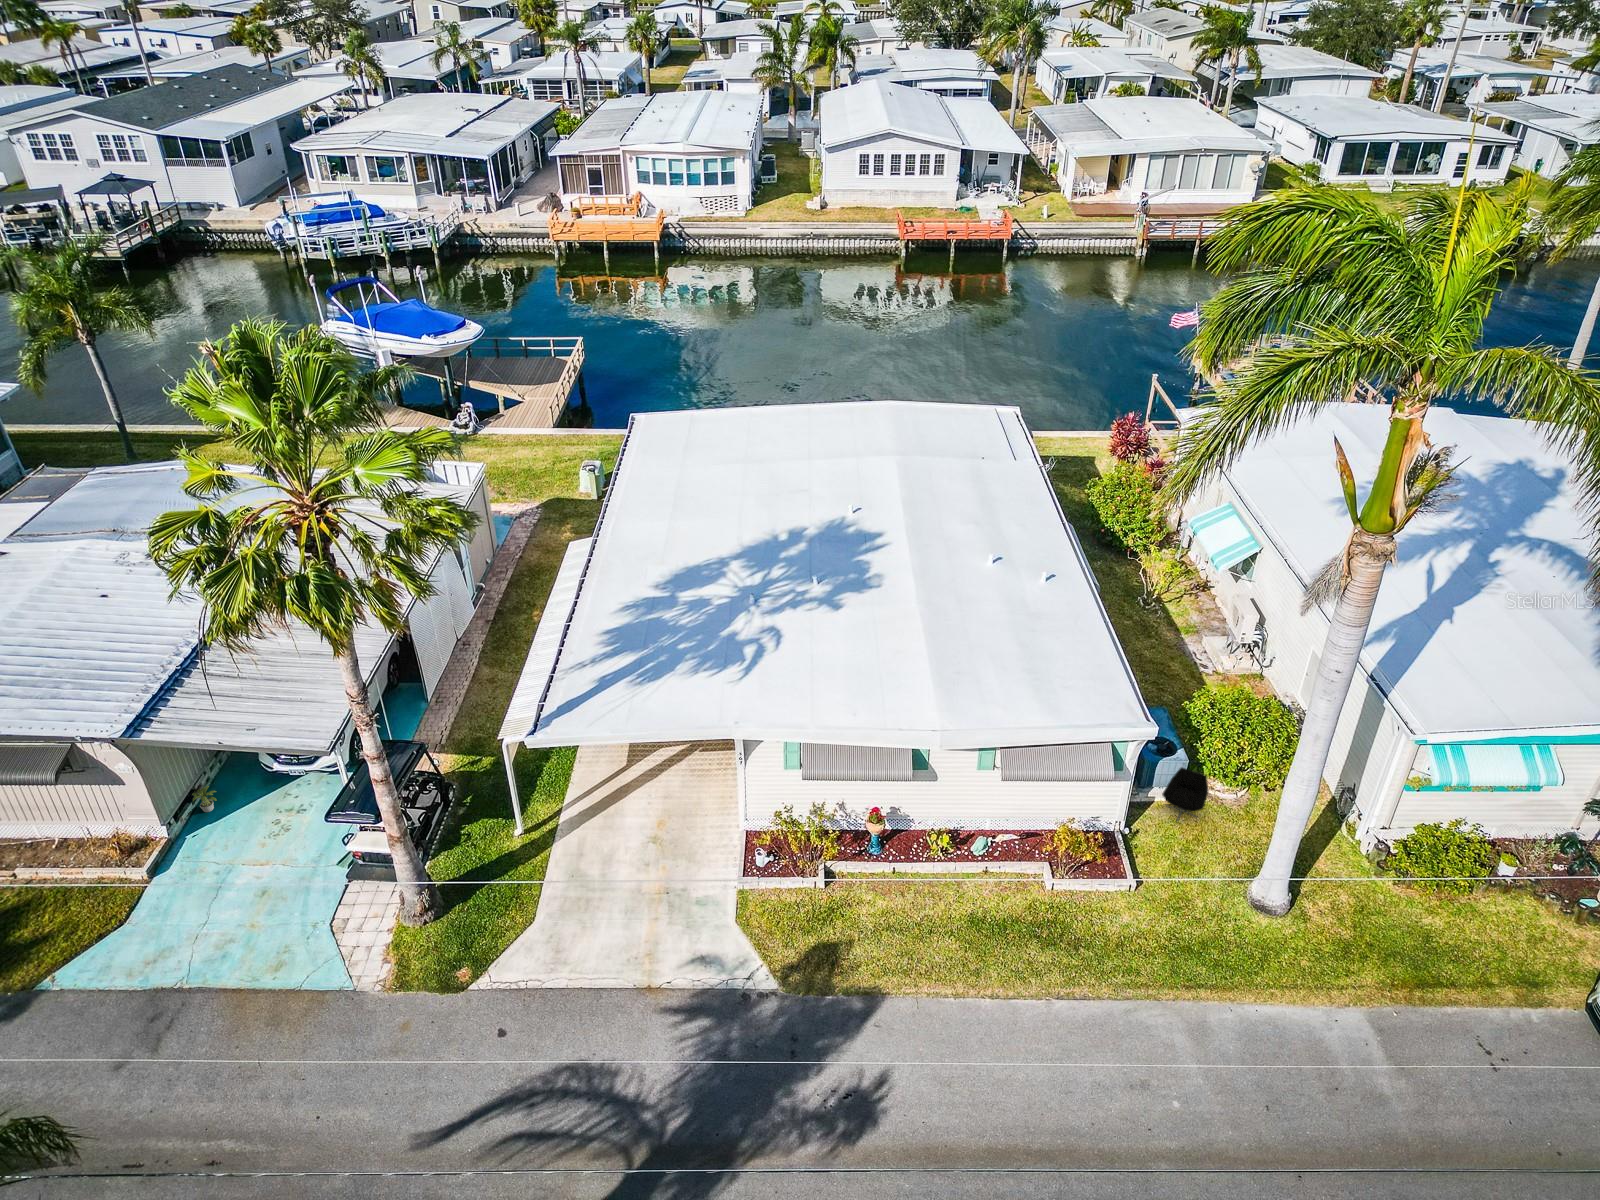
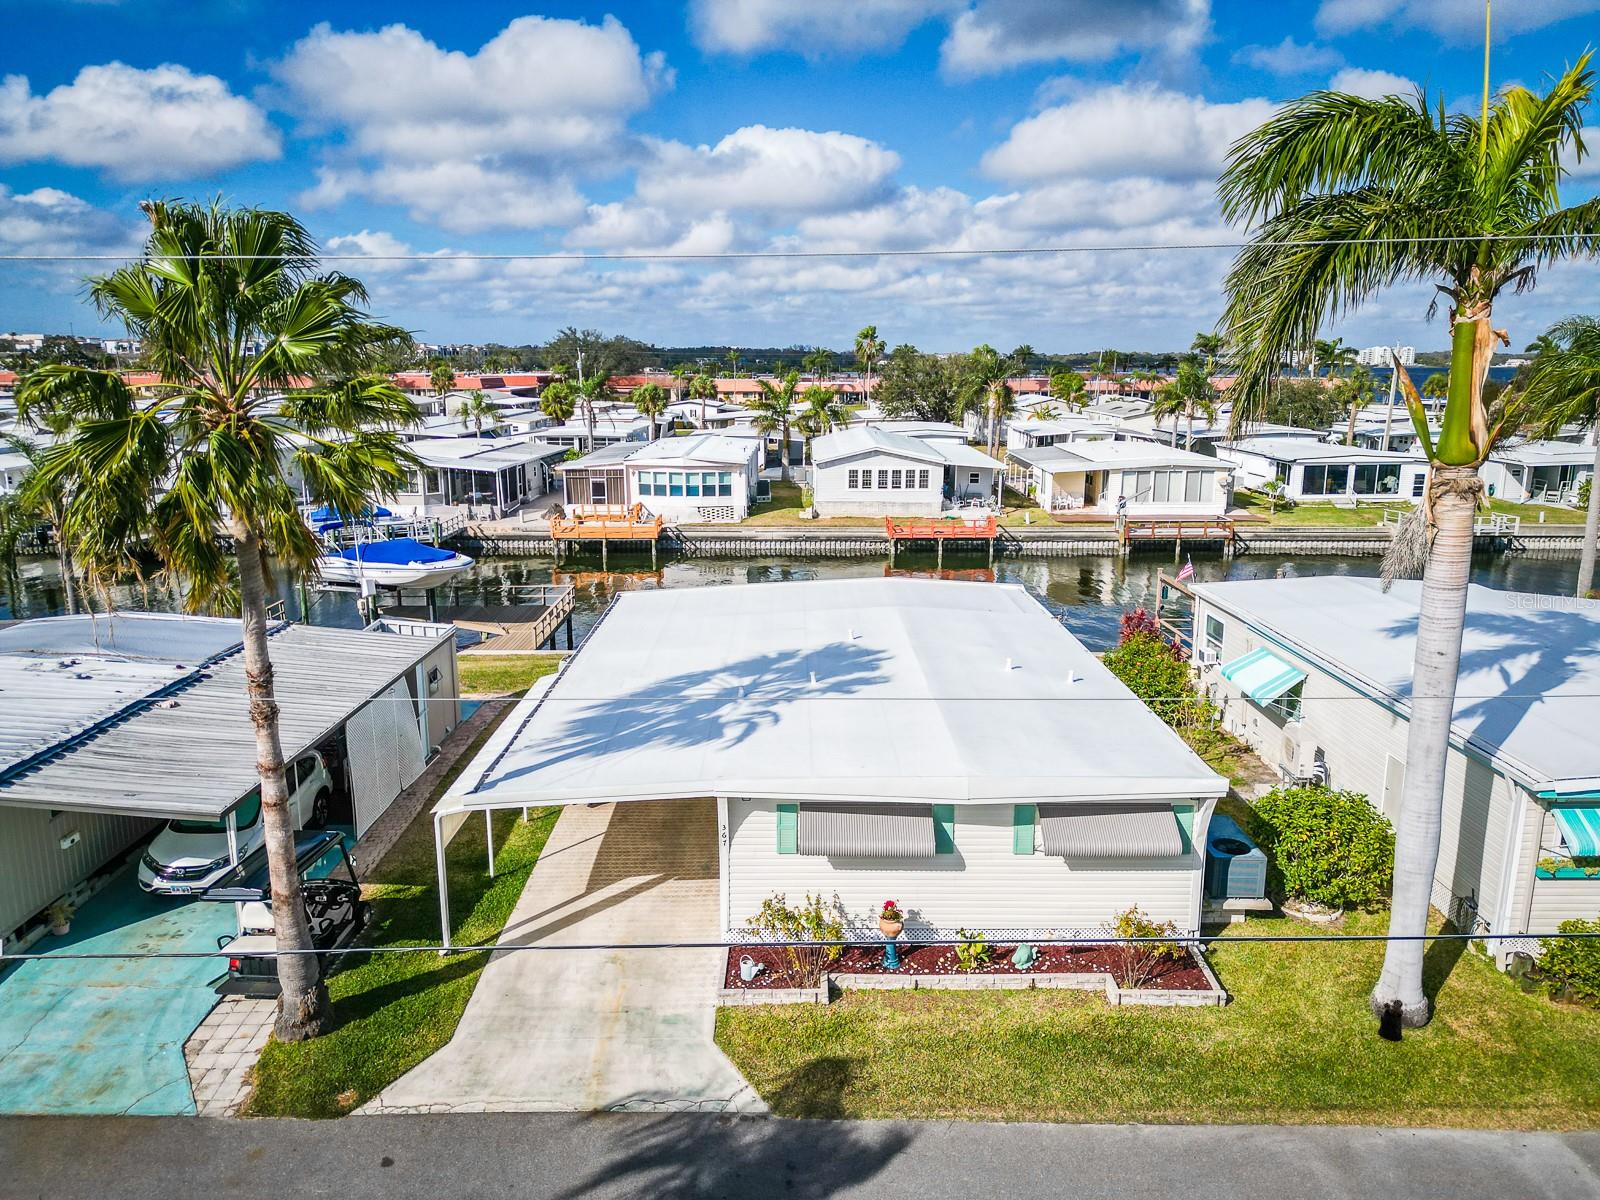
lounge chair: present [1162,768,1208,822] -> none [1240,877,1295,942]
watering can: none [1248,896,1270,927] -> present [1378,1000,1403,1041]

